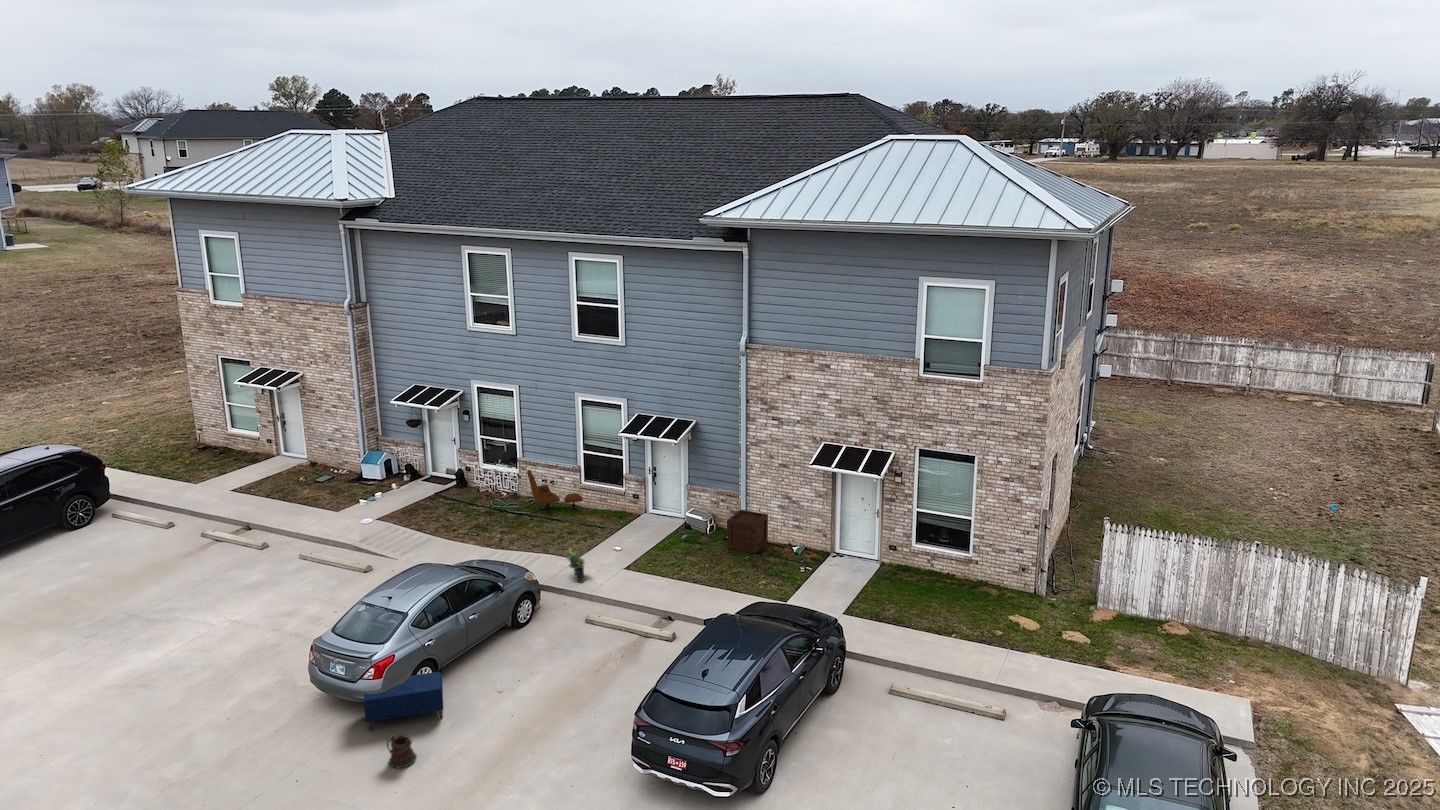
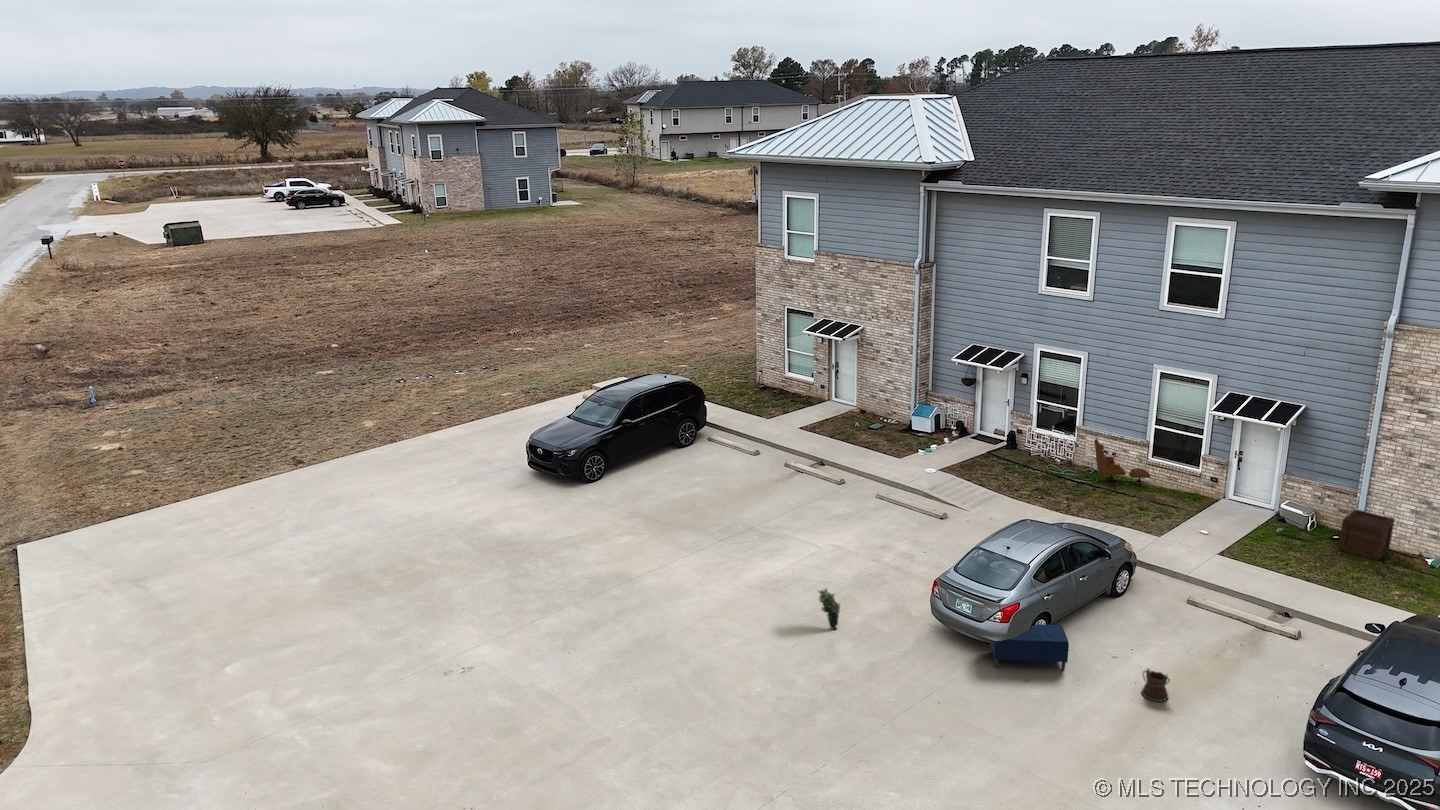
potted plant: present [565,549,584,583] -> present [818,588,840,630]
bucket: present [387,734,417,768] -> present [1141,668,1170,702]

